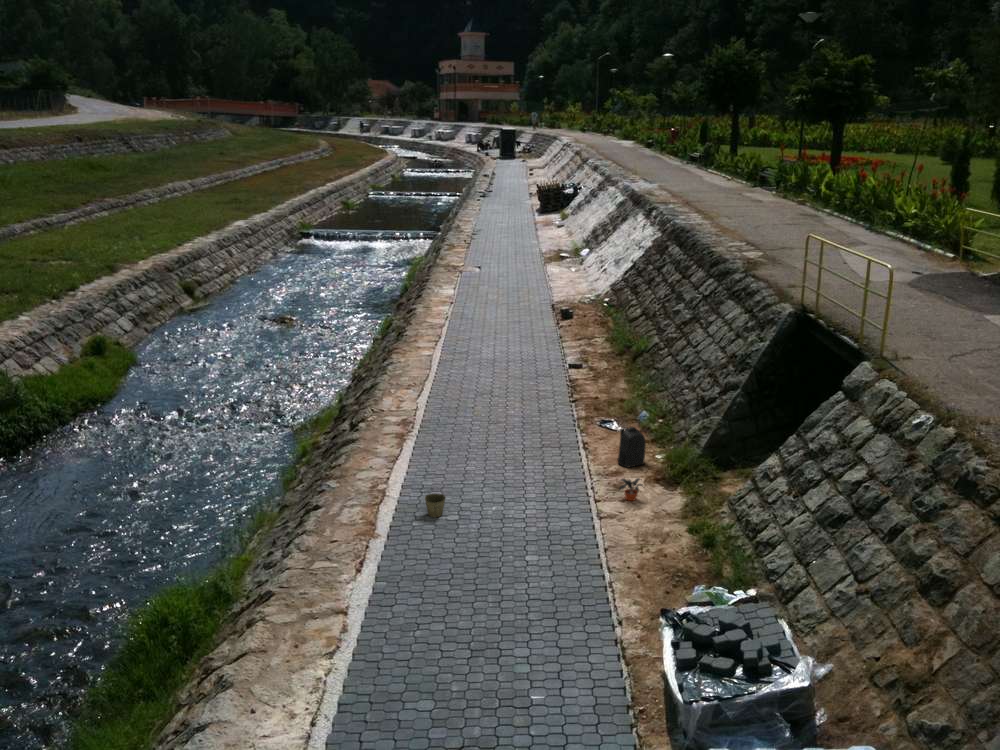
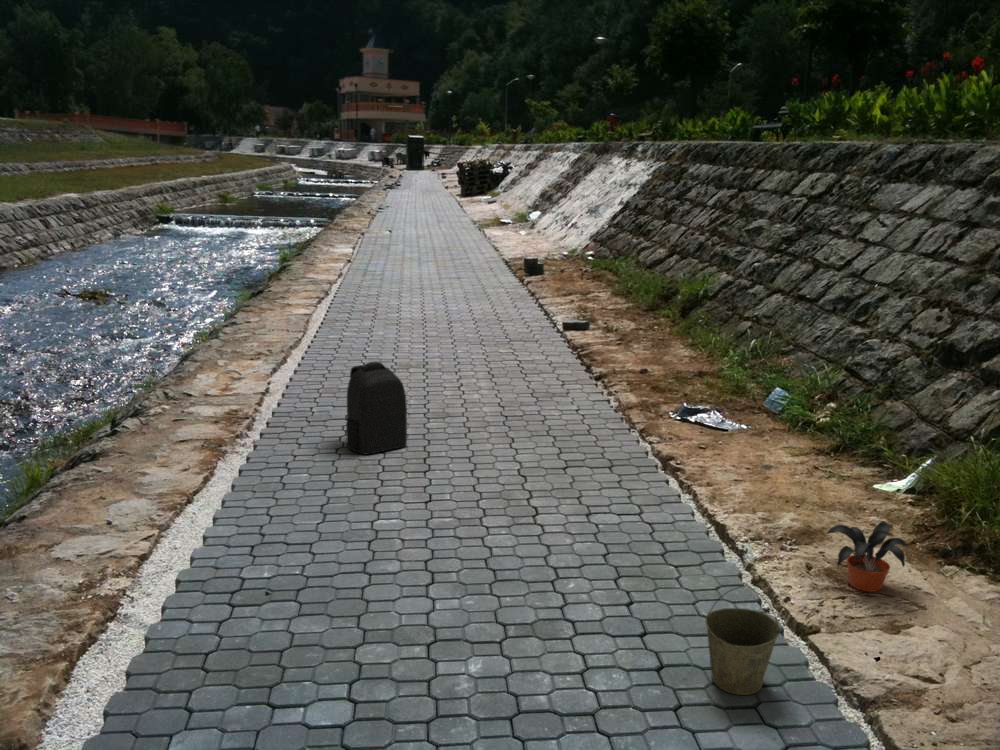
backpack: present [618,427,646,468] -> present [346,361,407,455]
bucket: present [425,494,446,517] -> present [706,585,780,695]

